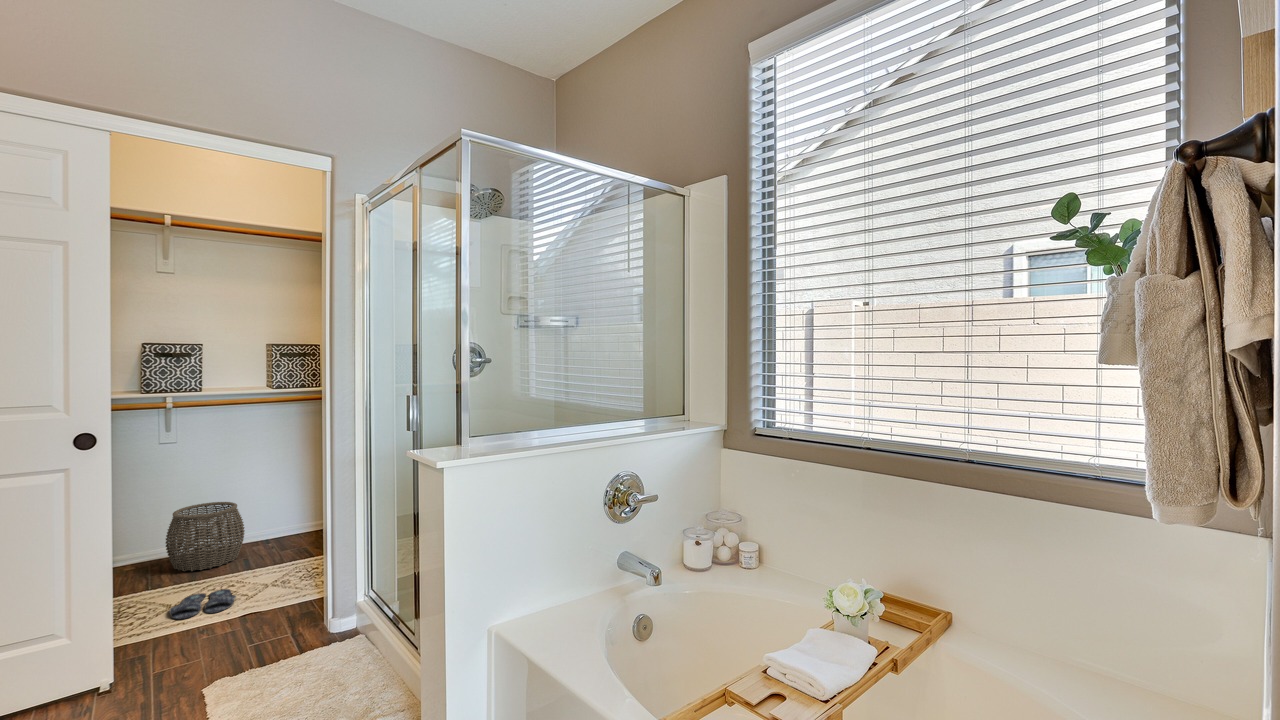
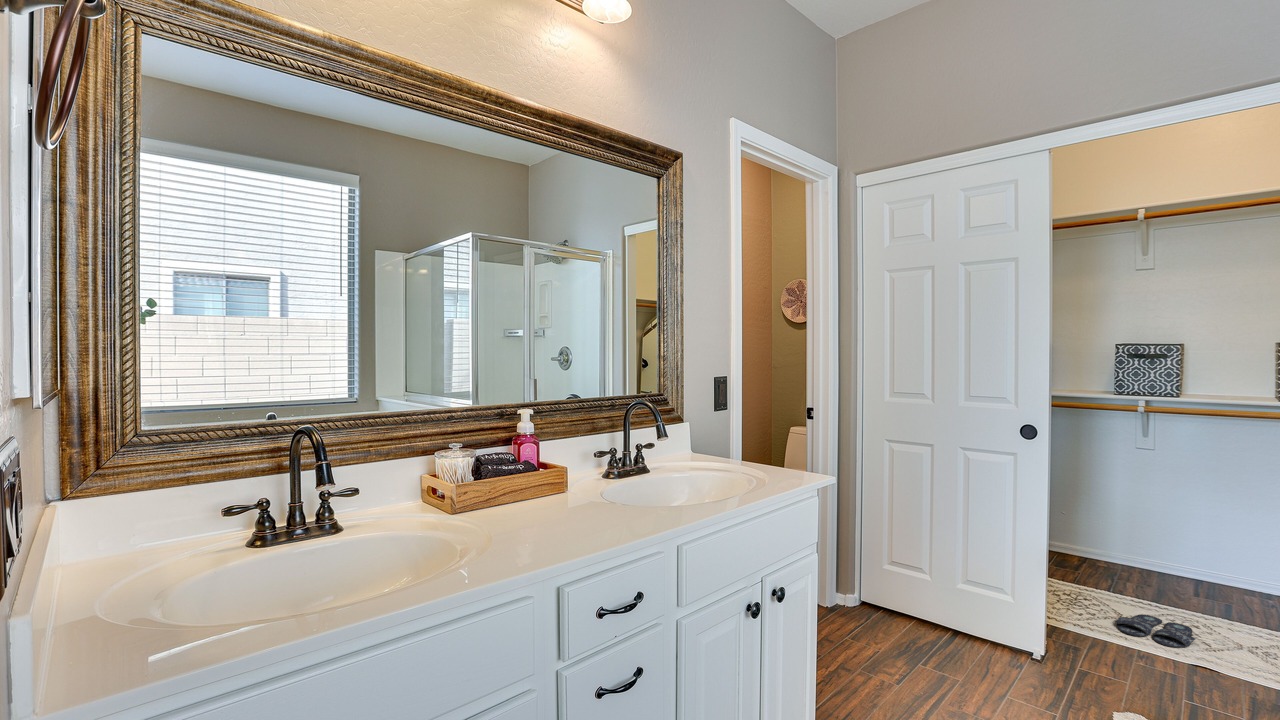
woven basket: present [166,502,245,571] -> none [1132,520,1229,600]

